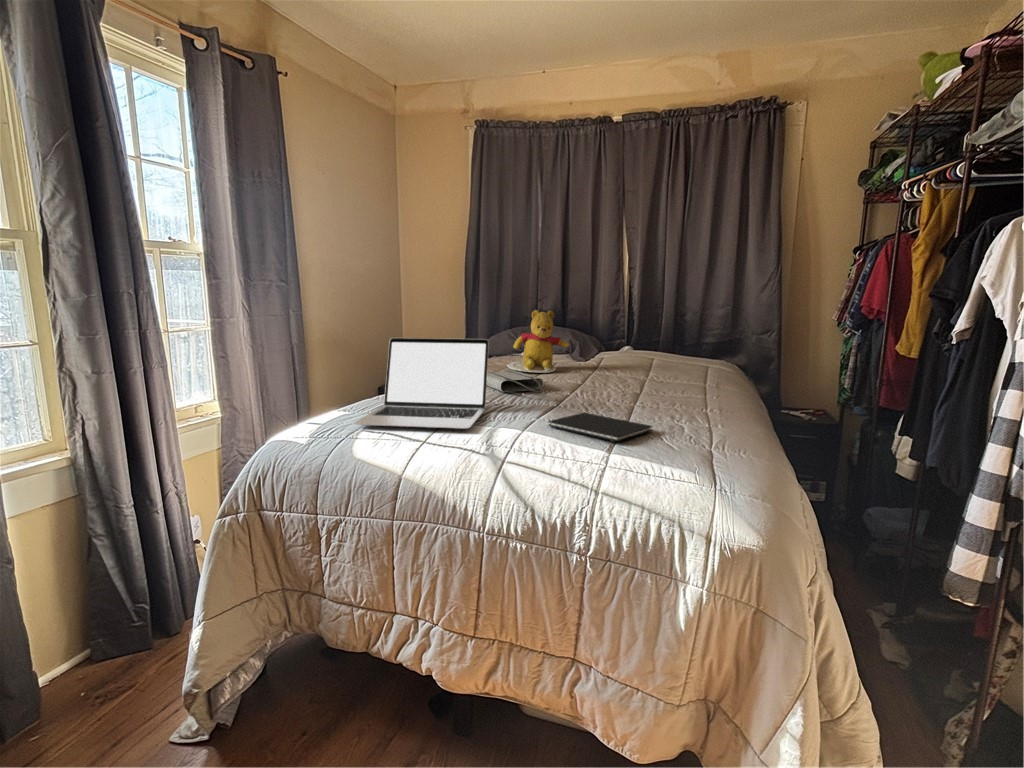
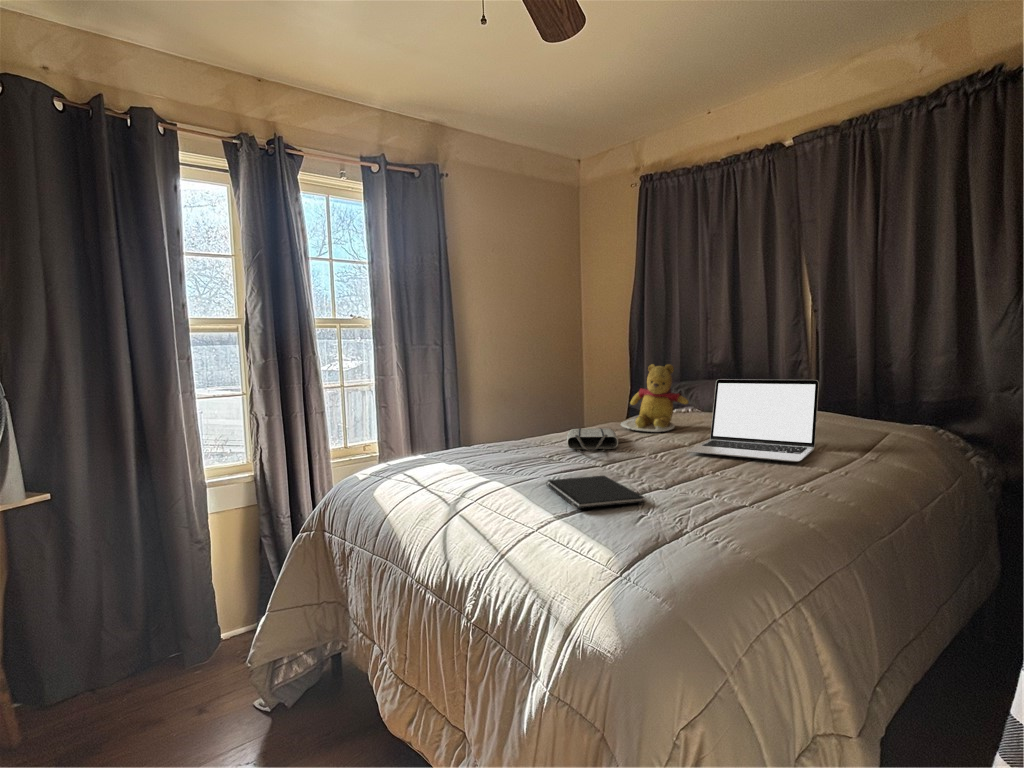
laptop: present [354,338,489,429] -> present [687,379,819,462]

